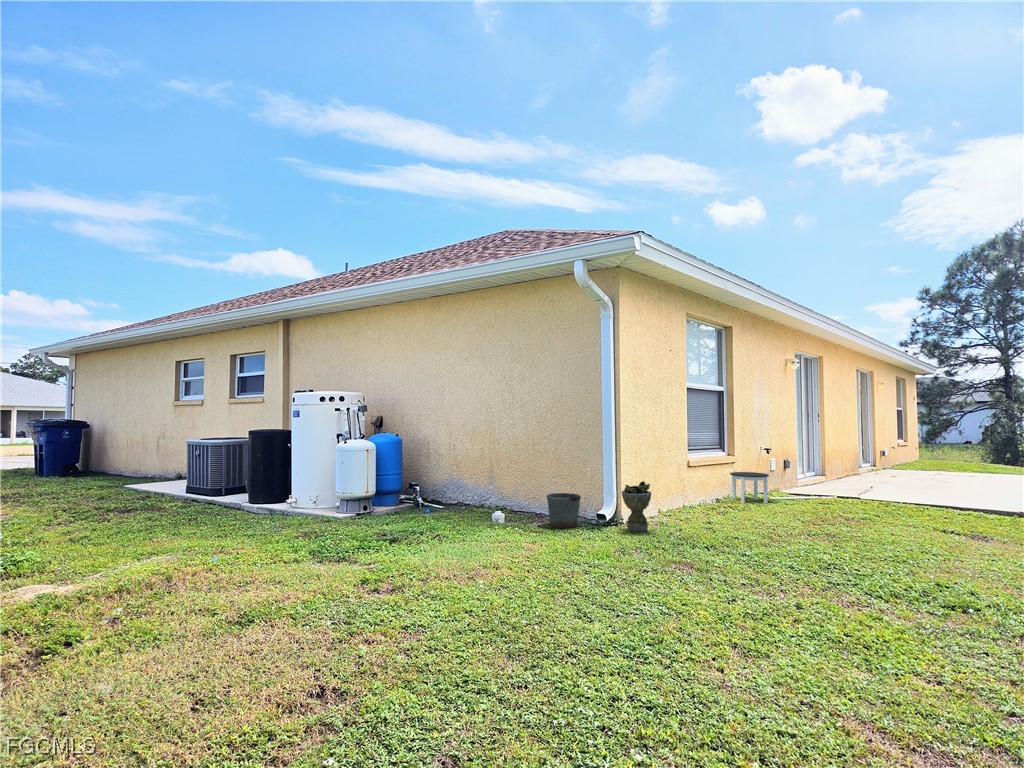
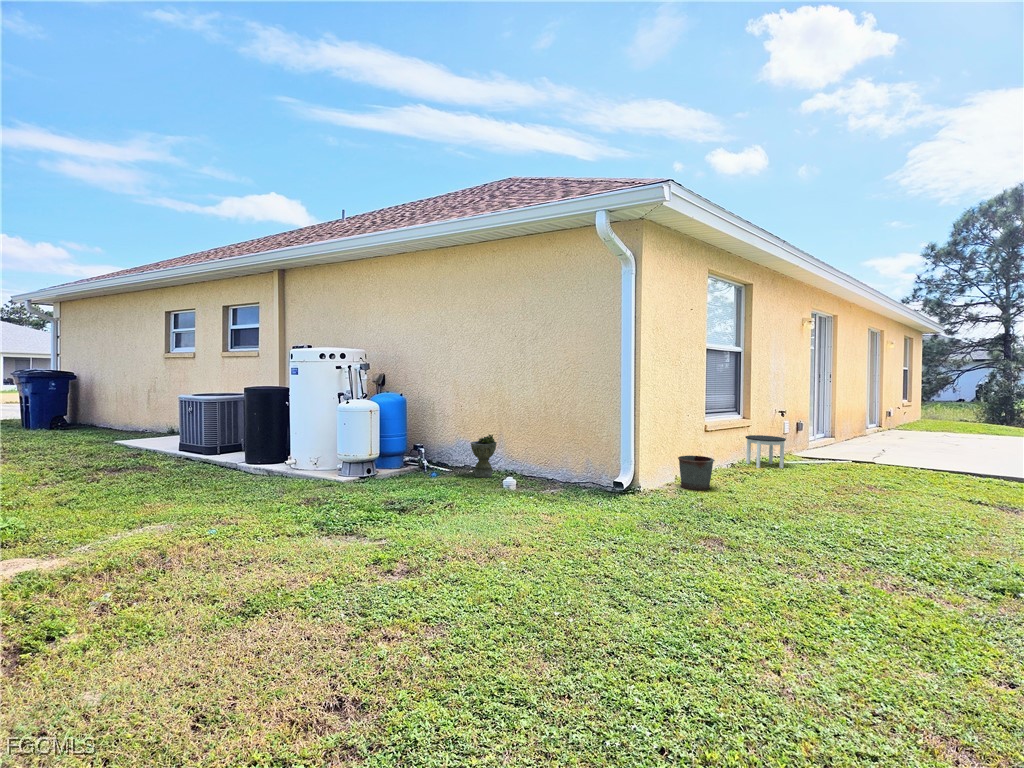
planter: present [622,481,651,532] -> present [471,435,497,478]
bucket: present [546,493,581,528] -> present [678,455,715,490]

